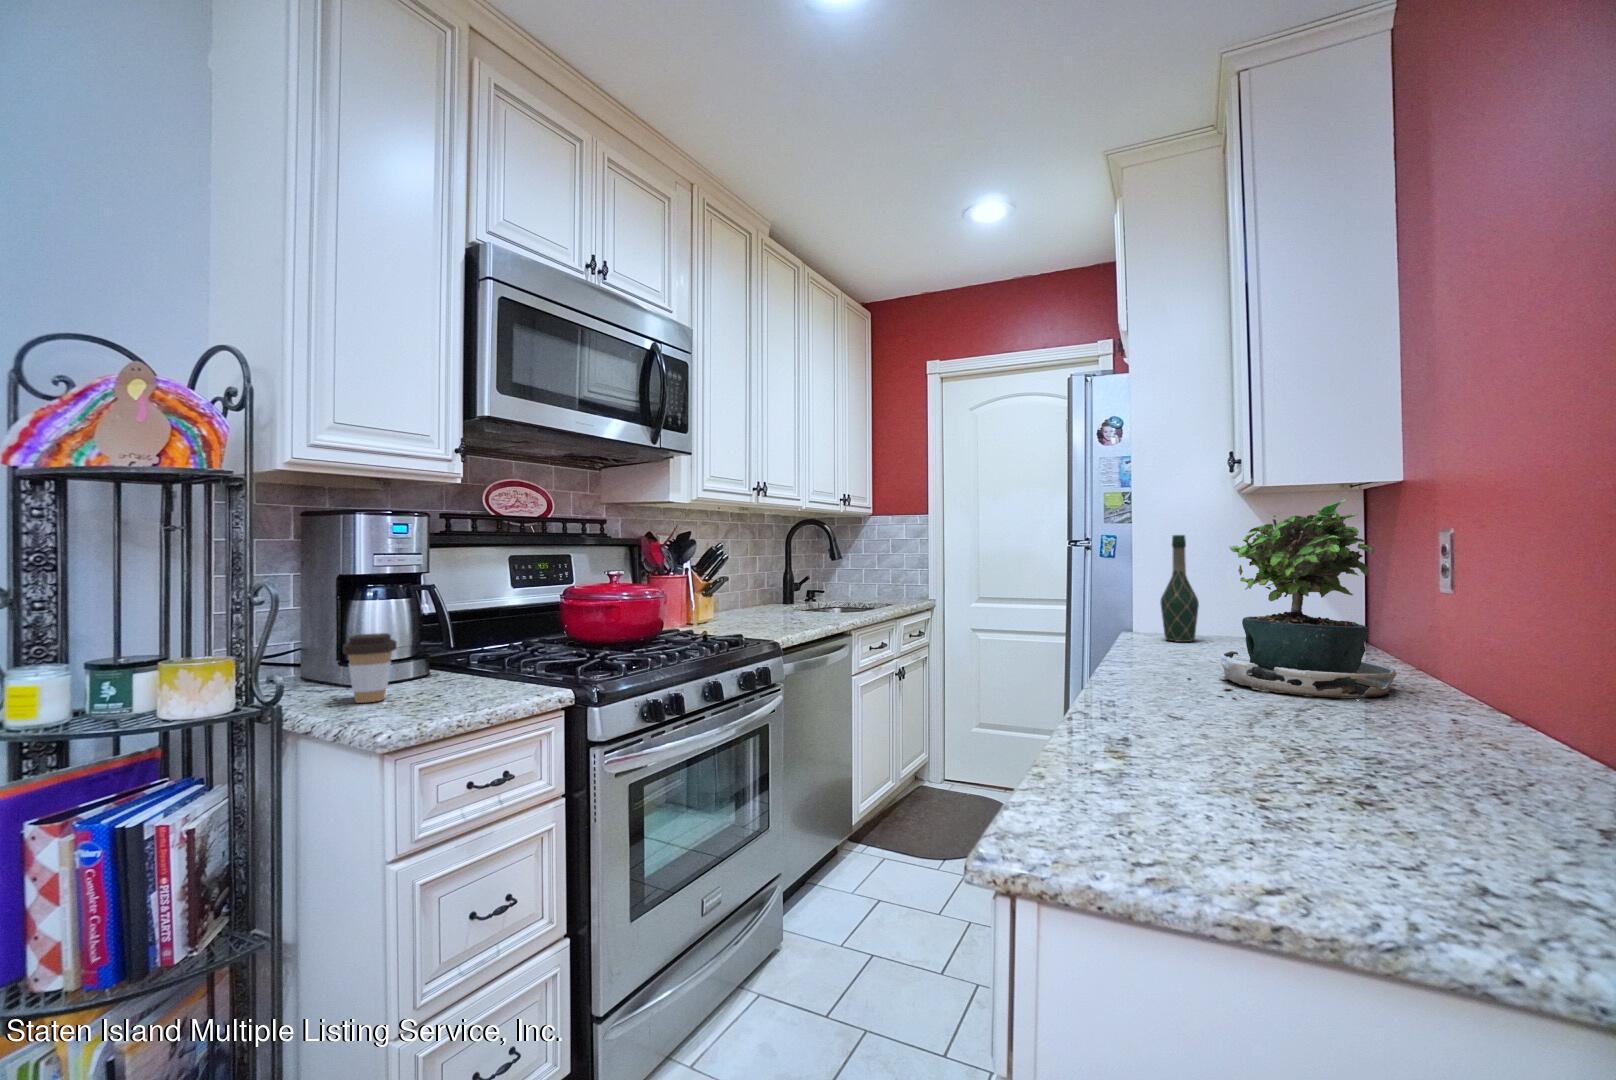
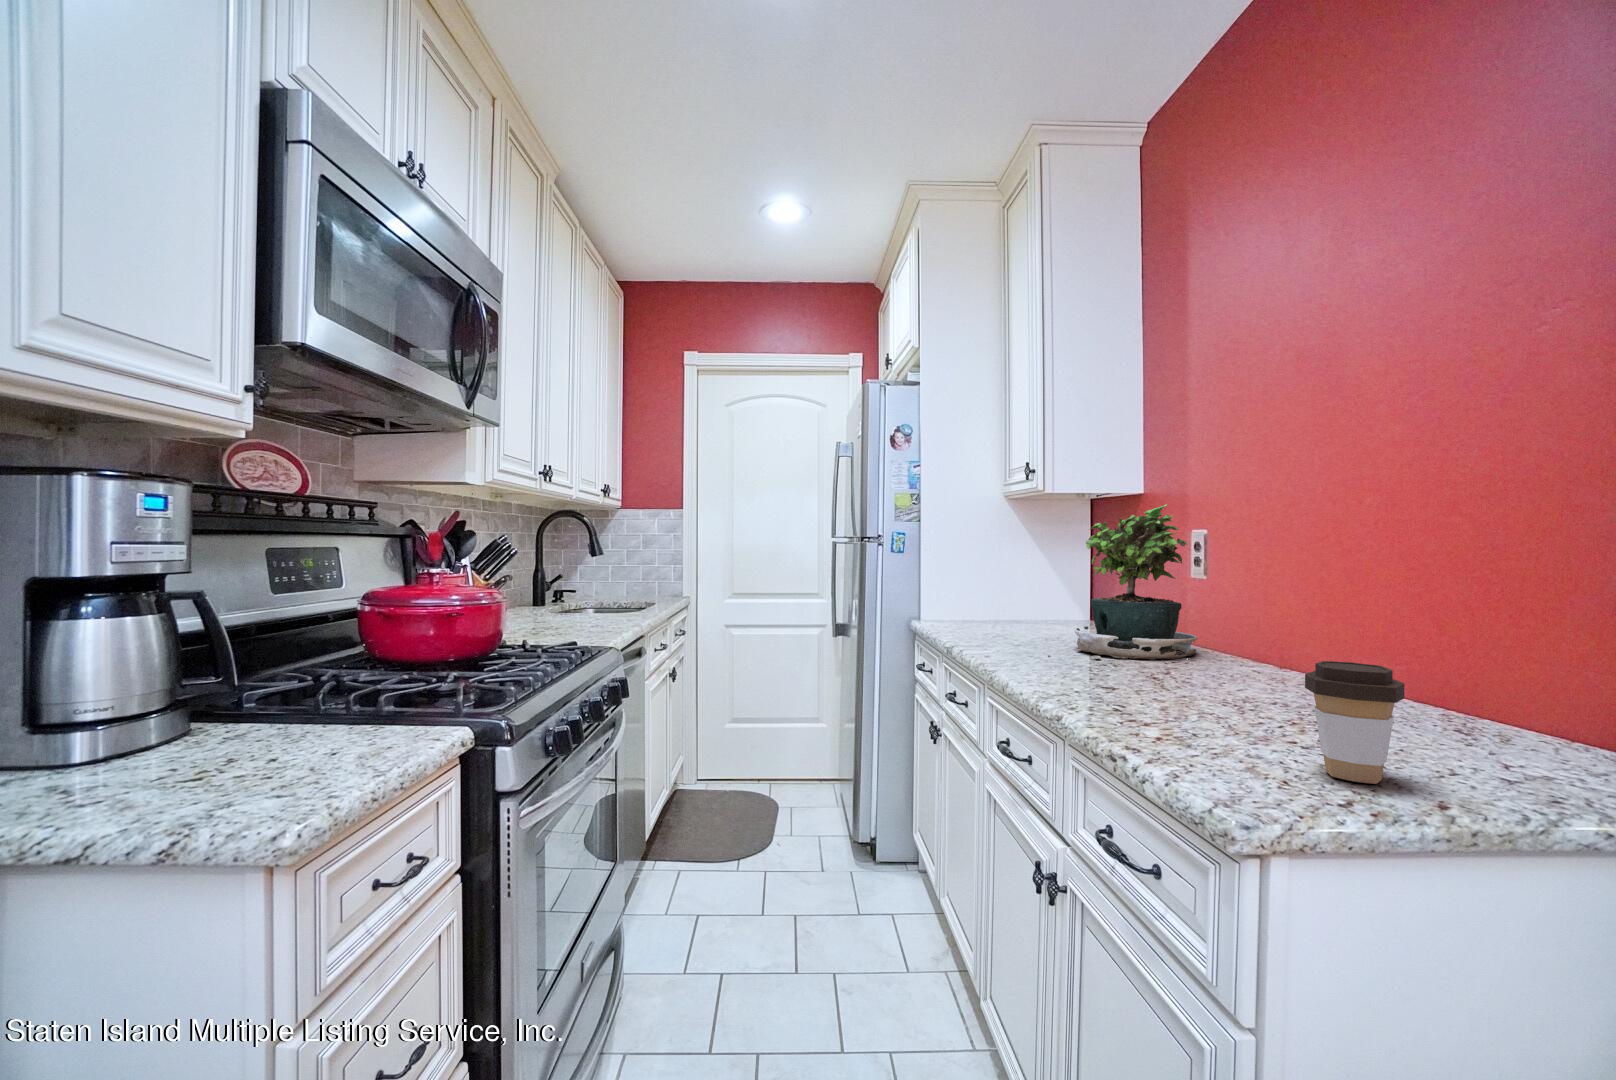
wine bottle: present [1160,535,1199,642] -> none [971,532,1001,624]
coffee cup: present [343,633,397,703] -> present [1305,661,1404,784]

